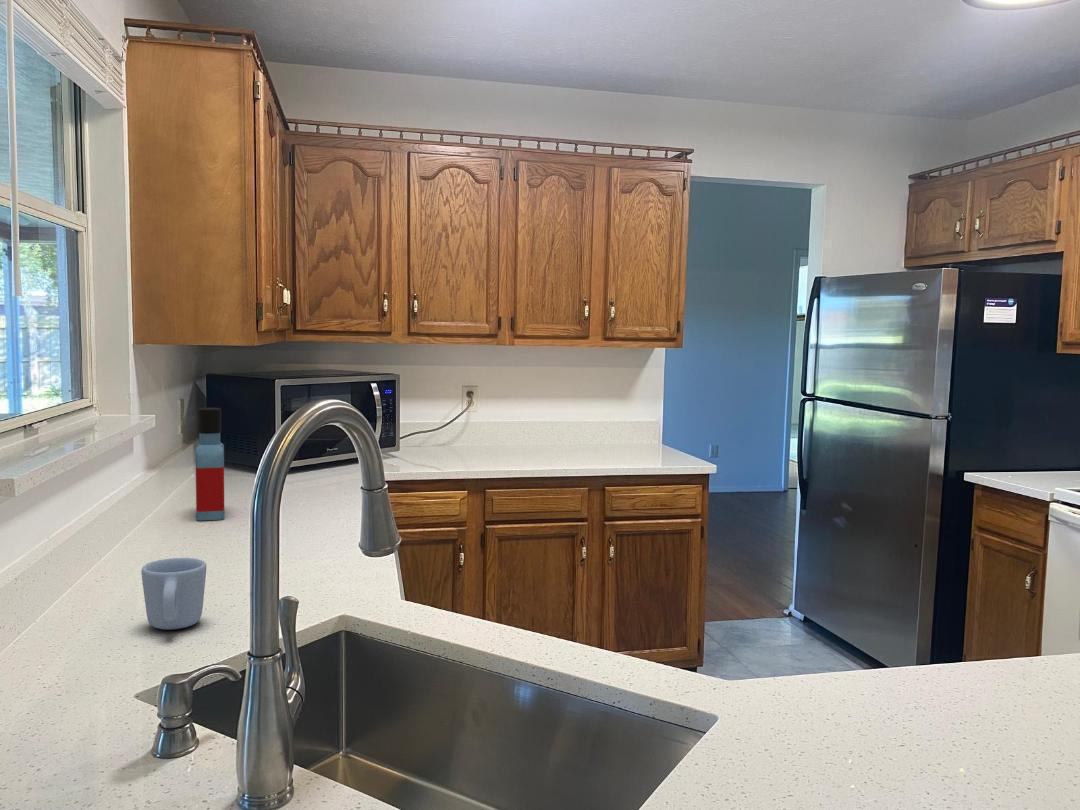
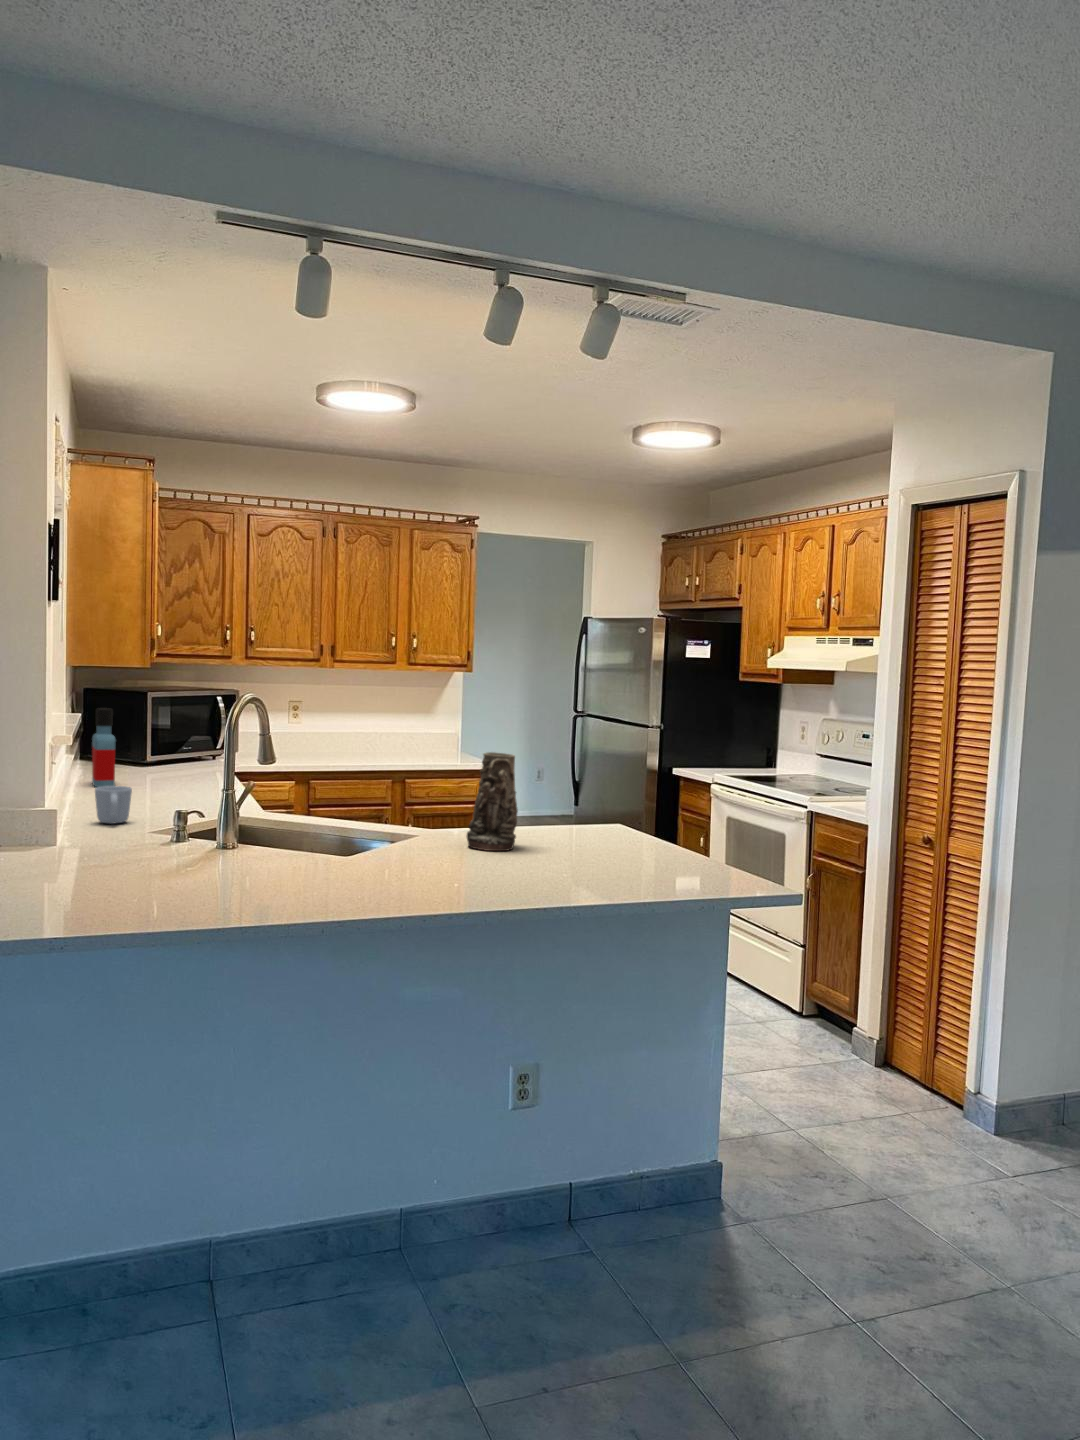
vase: none [855,527,976,756] -> present [467,752,518,851]

